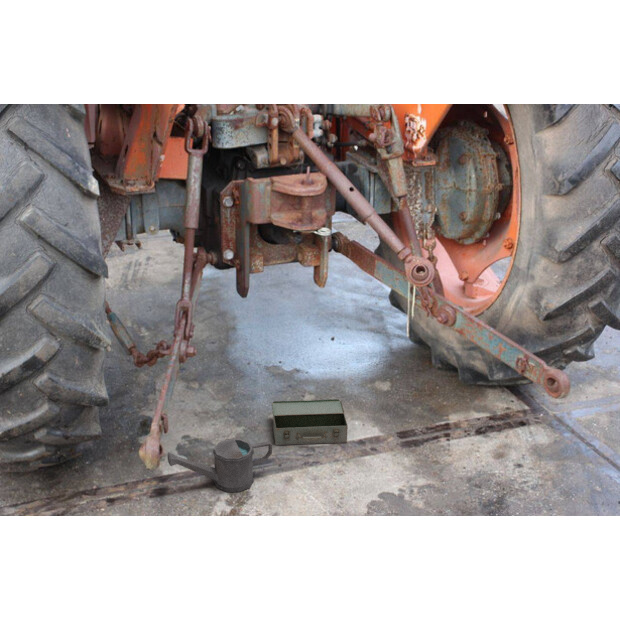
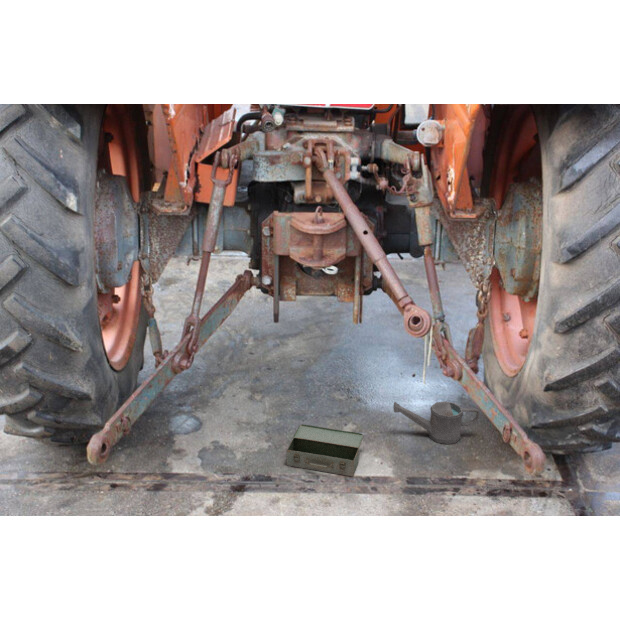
watering can: present [167,439,272,492] -> present [394,401,479,444]

